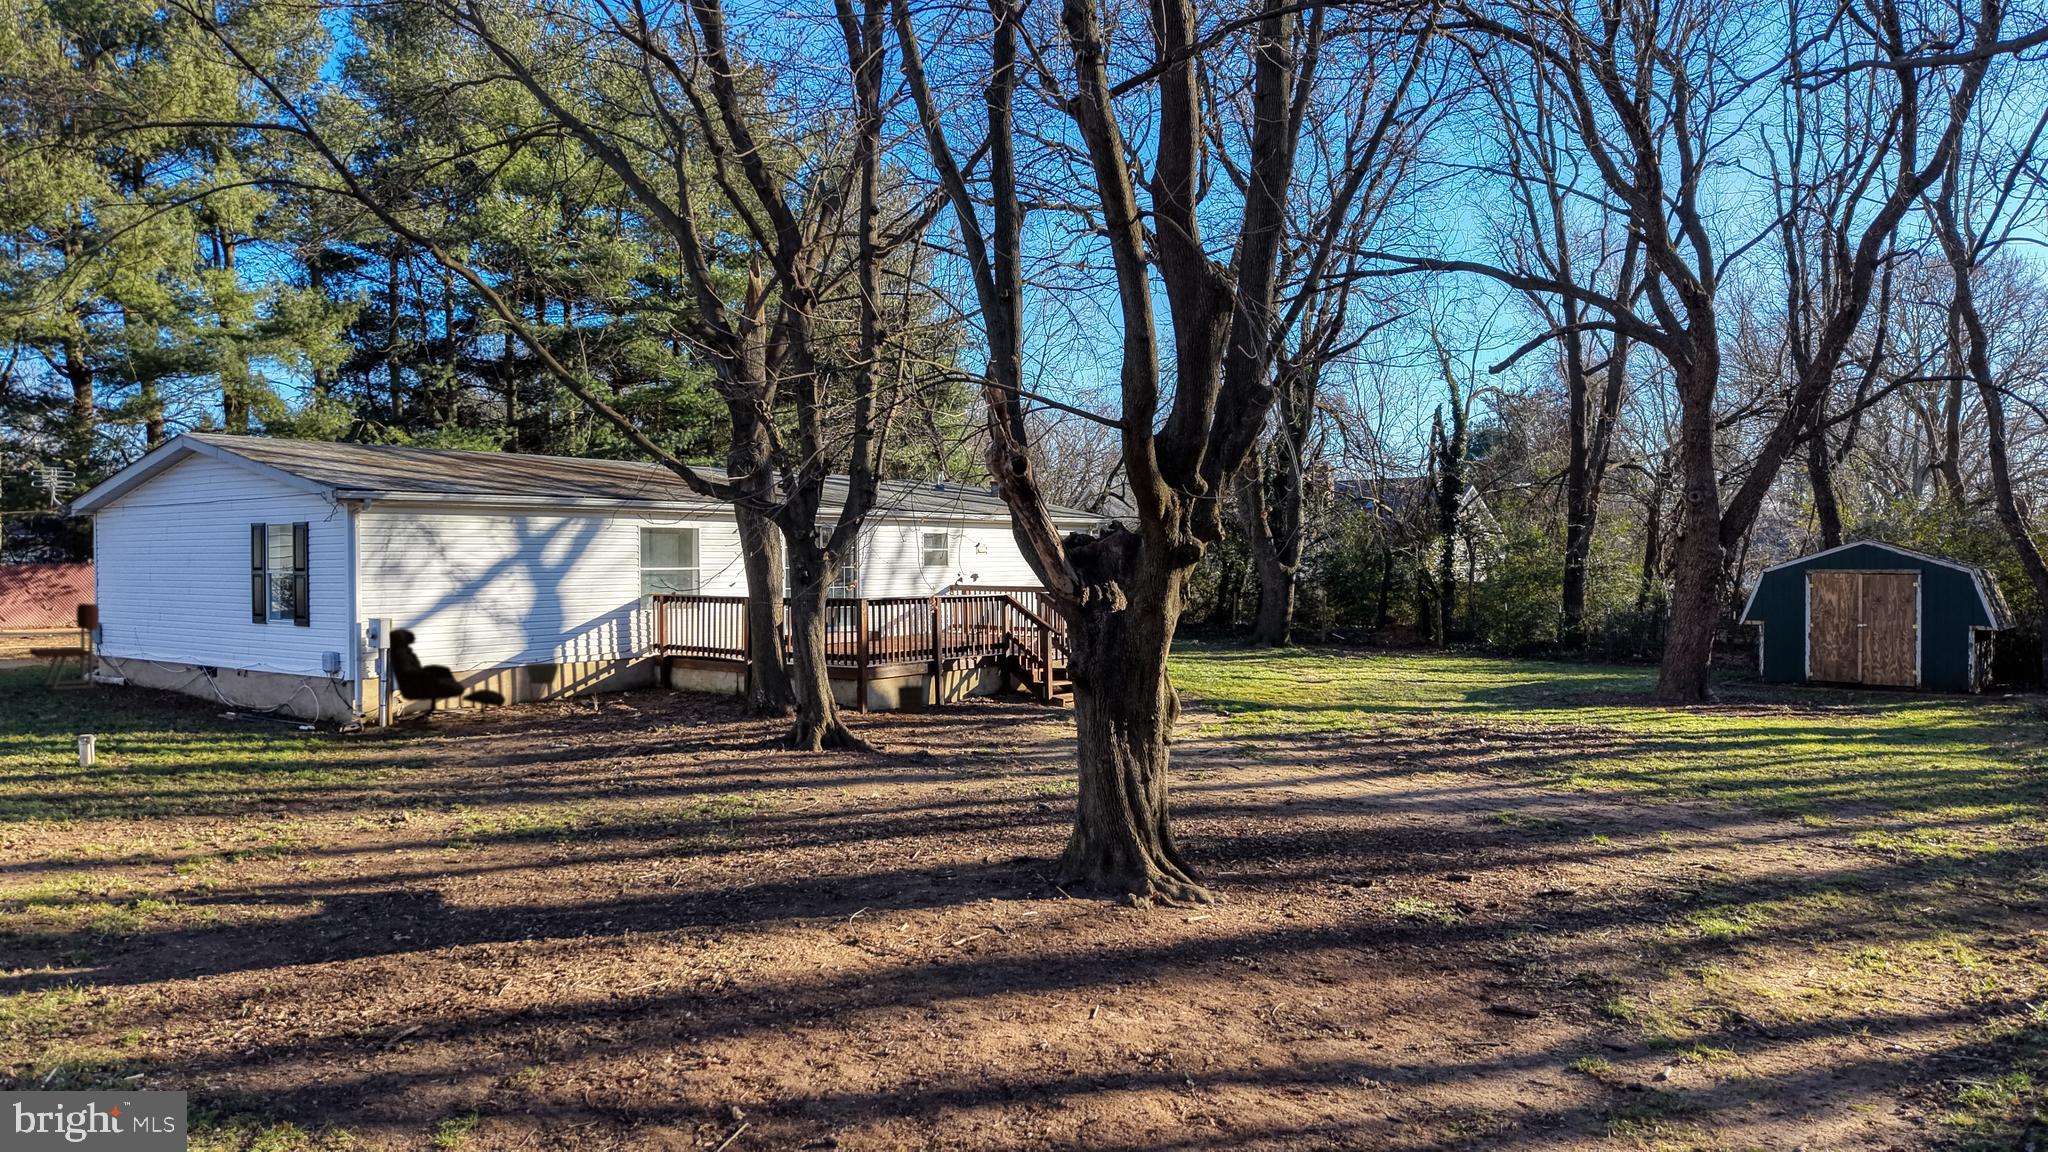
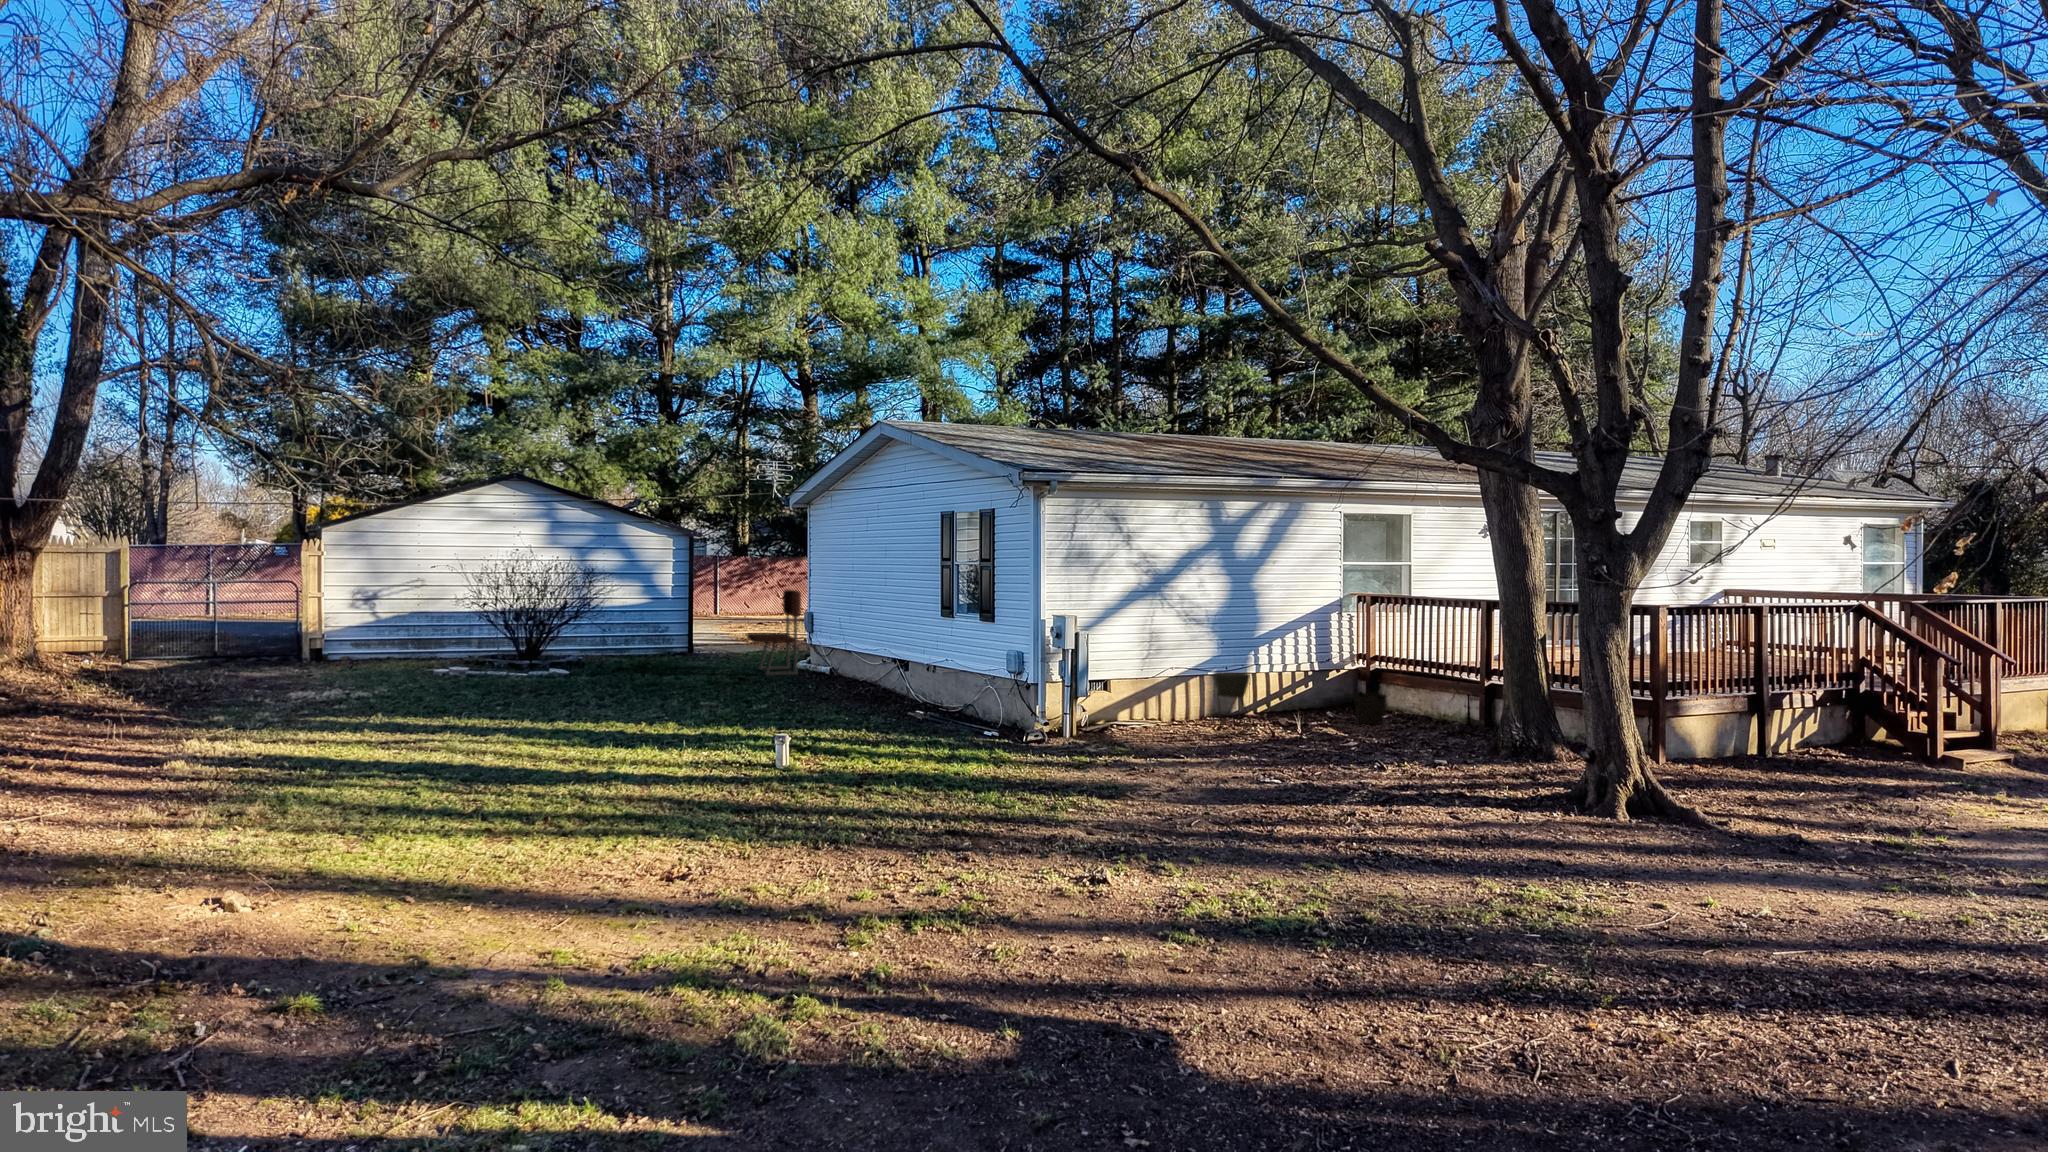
lounge chair: present [389,628,506,723] -> none [1076,627,1196,739]
bucket: present [898,685,924,713] -> present [1354,692,1390,724]

